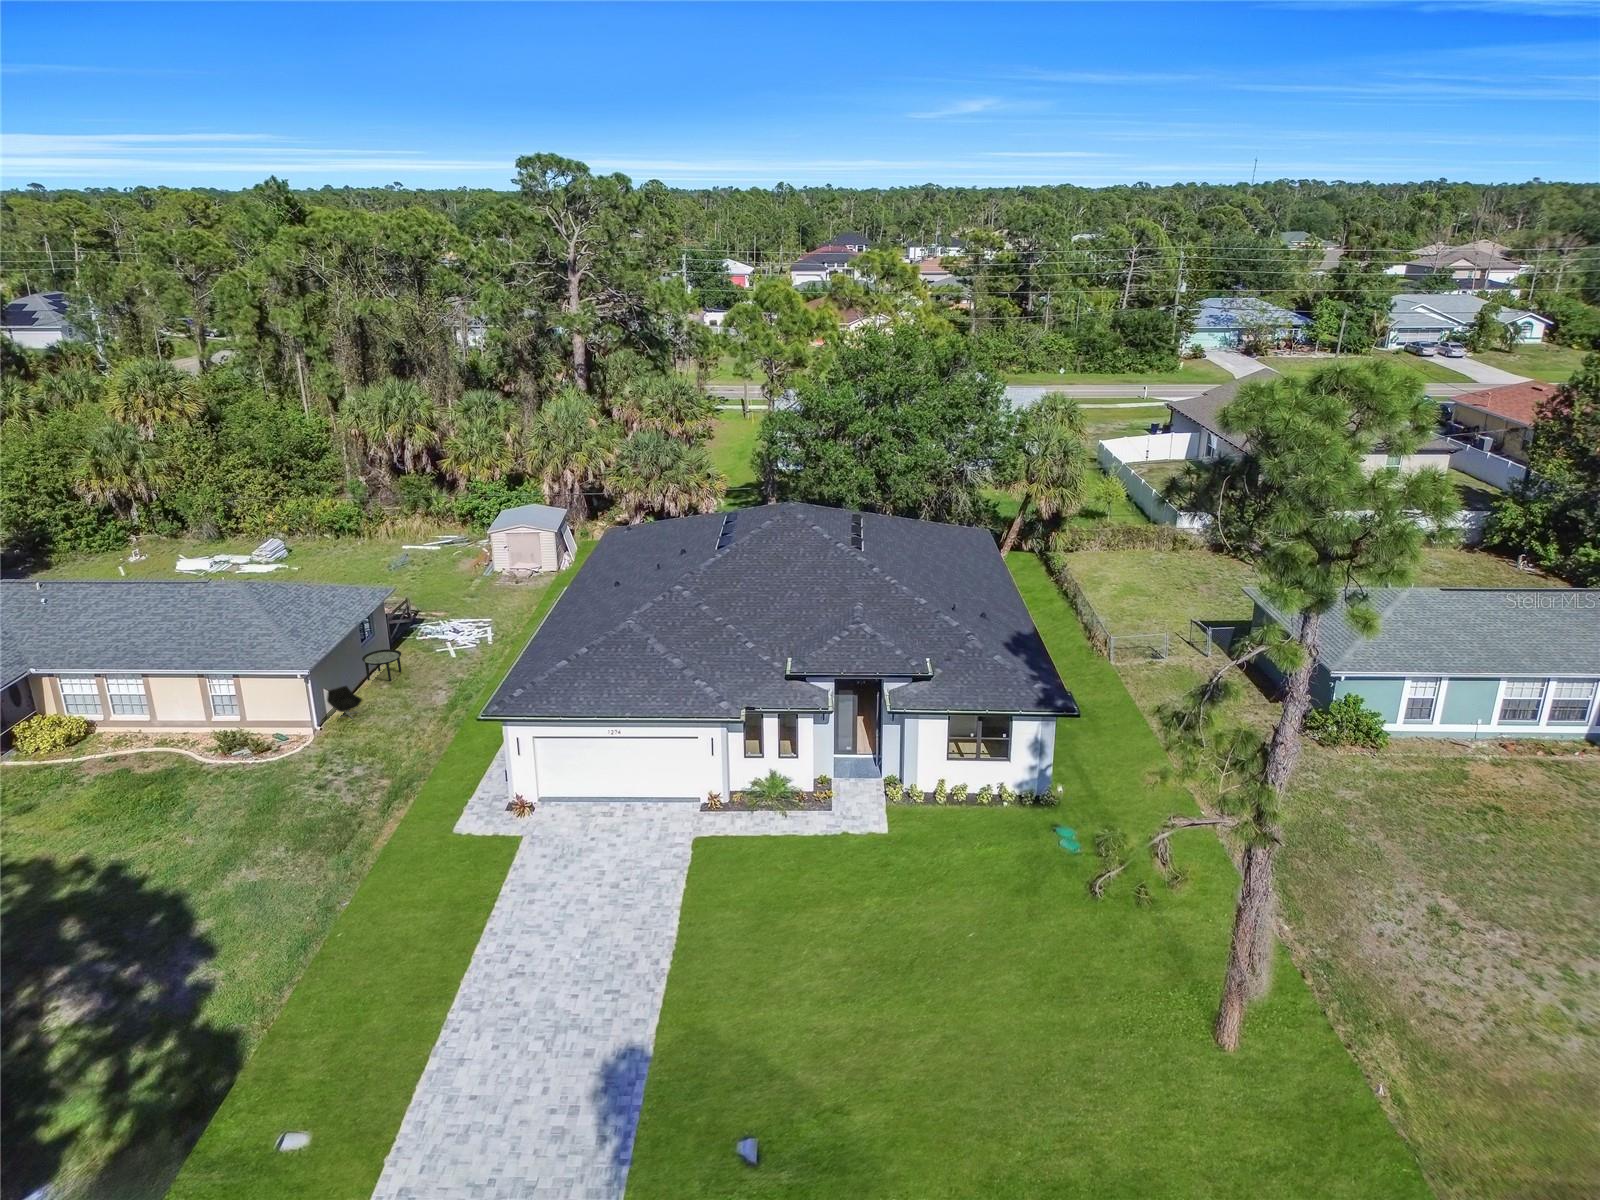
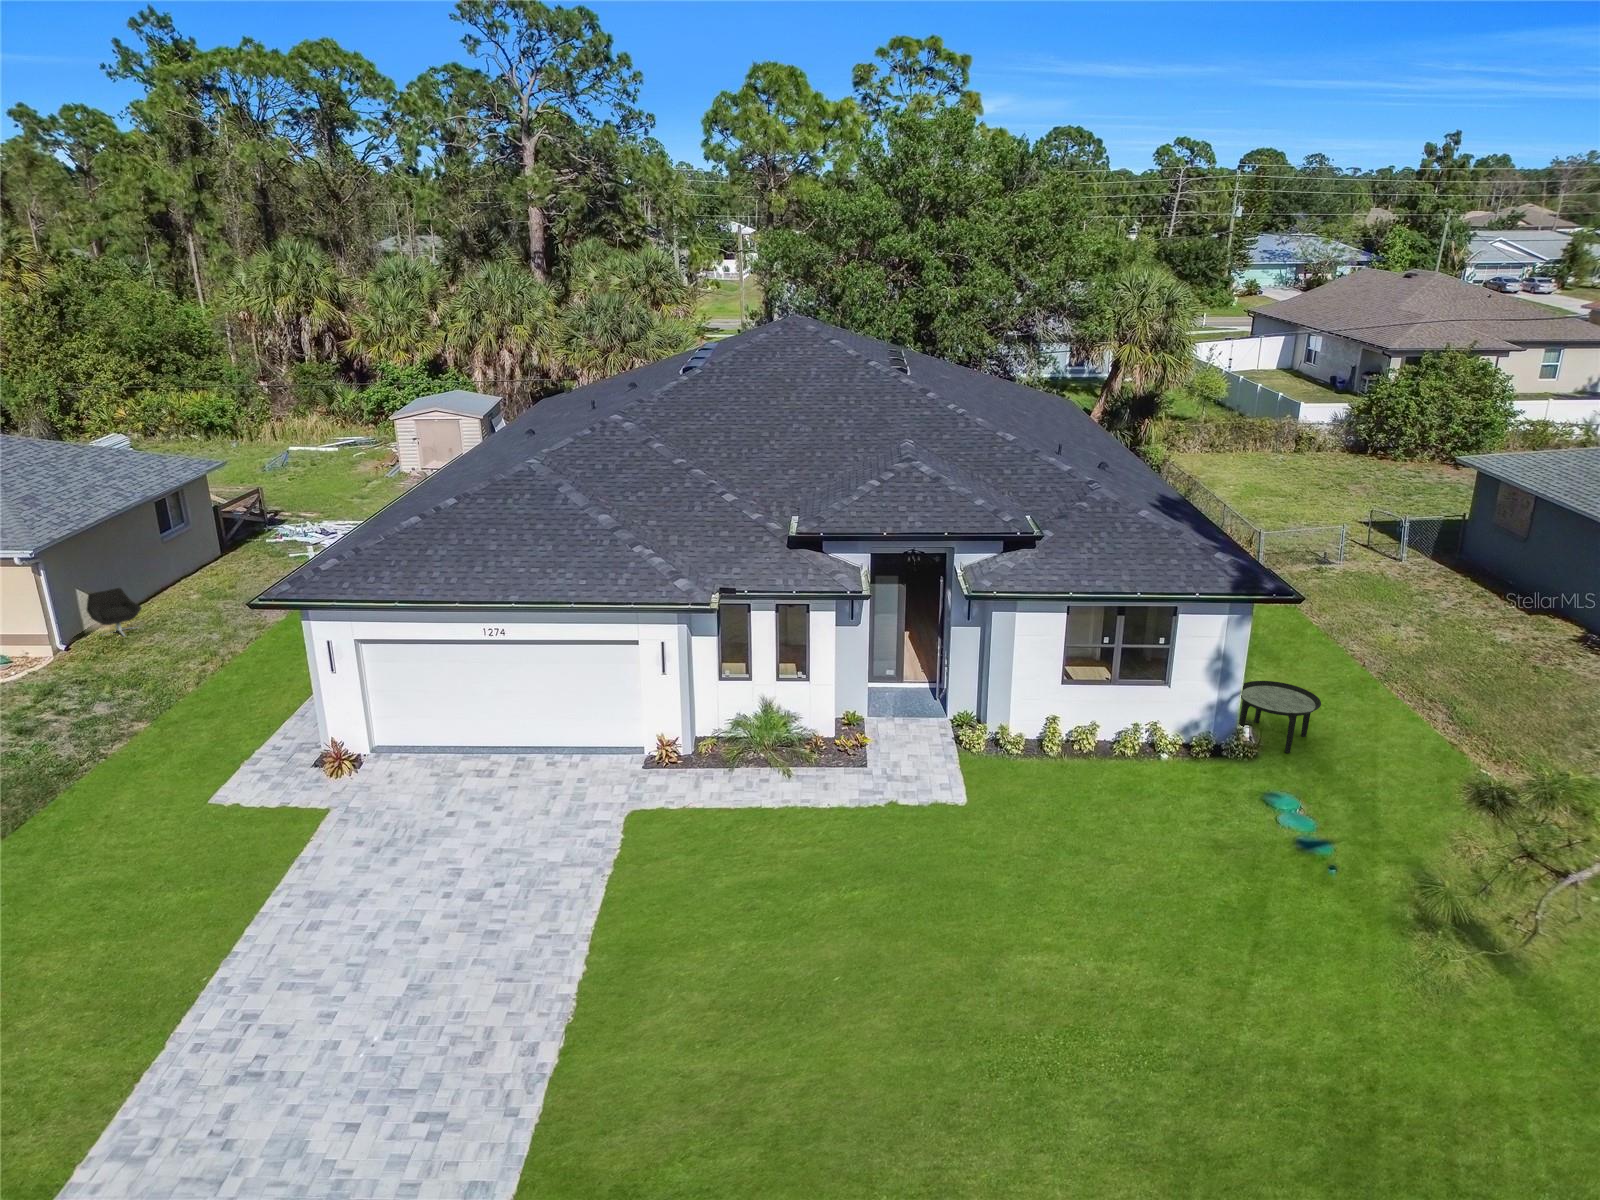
round table: present [362,649,401,681] -> present [1239,681,1321,753]

